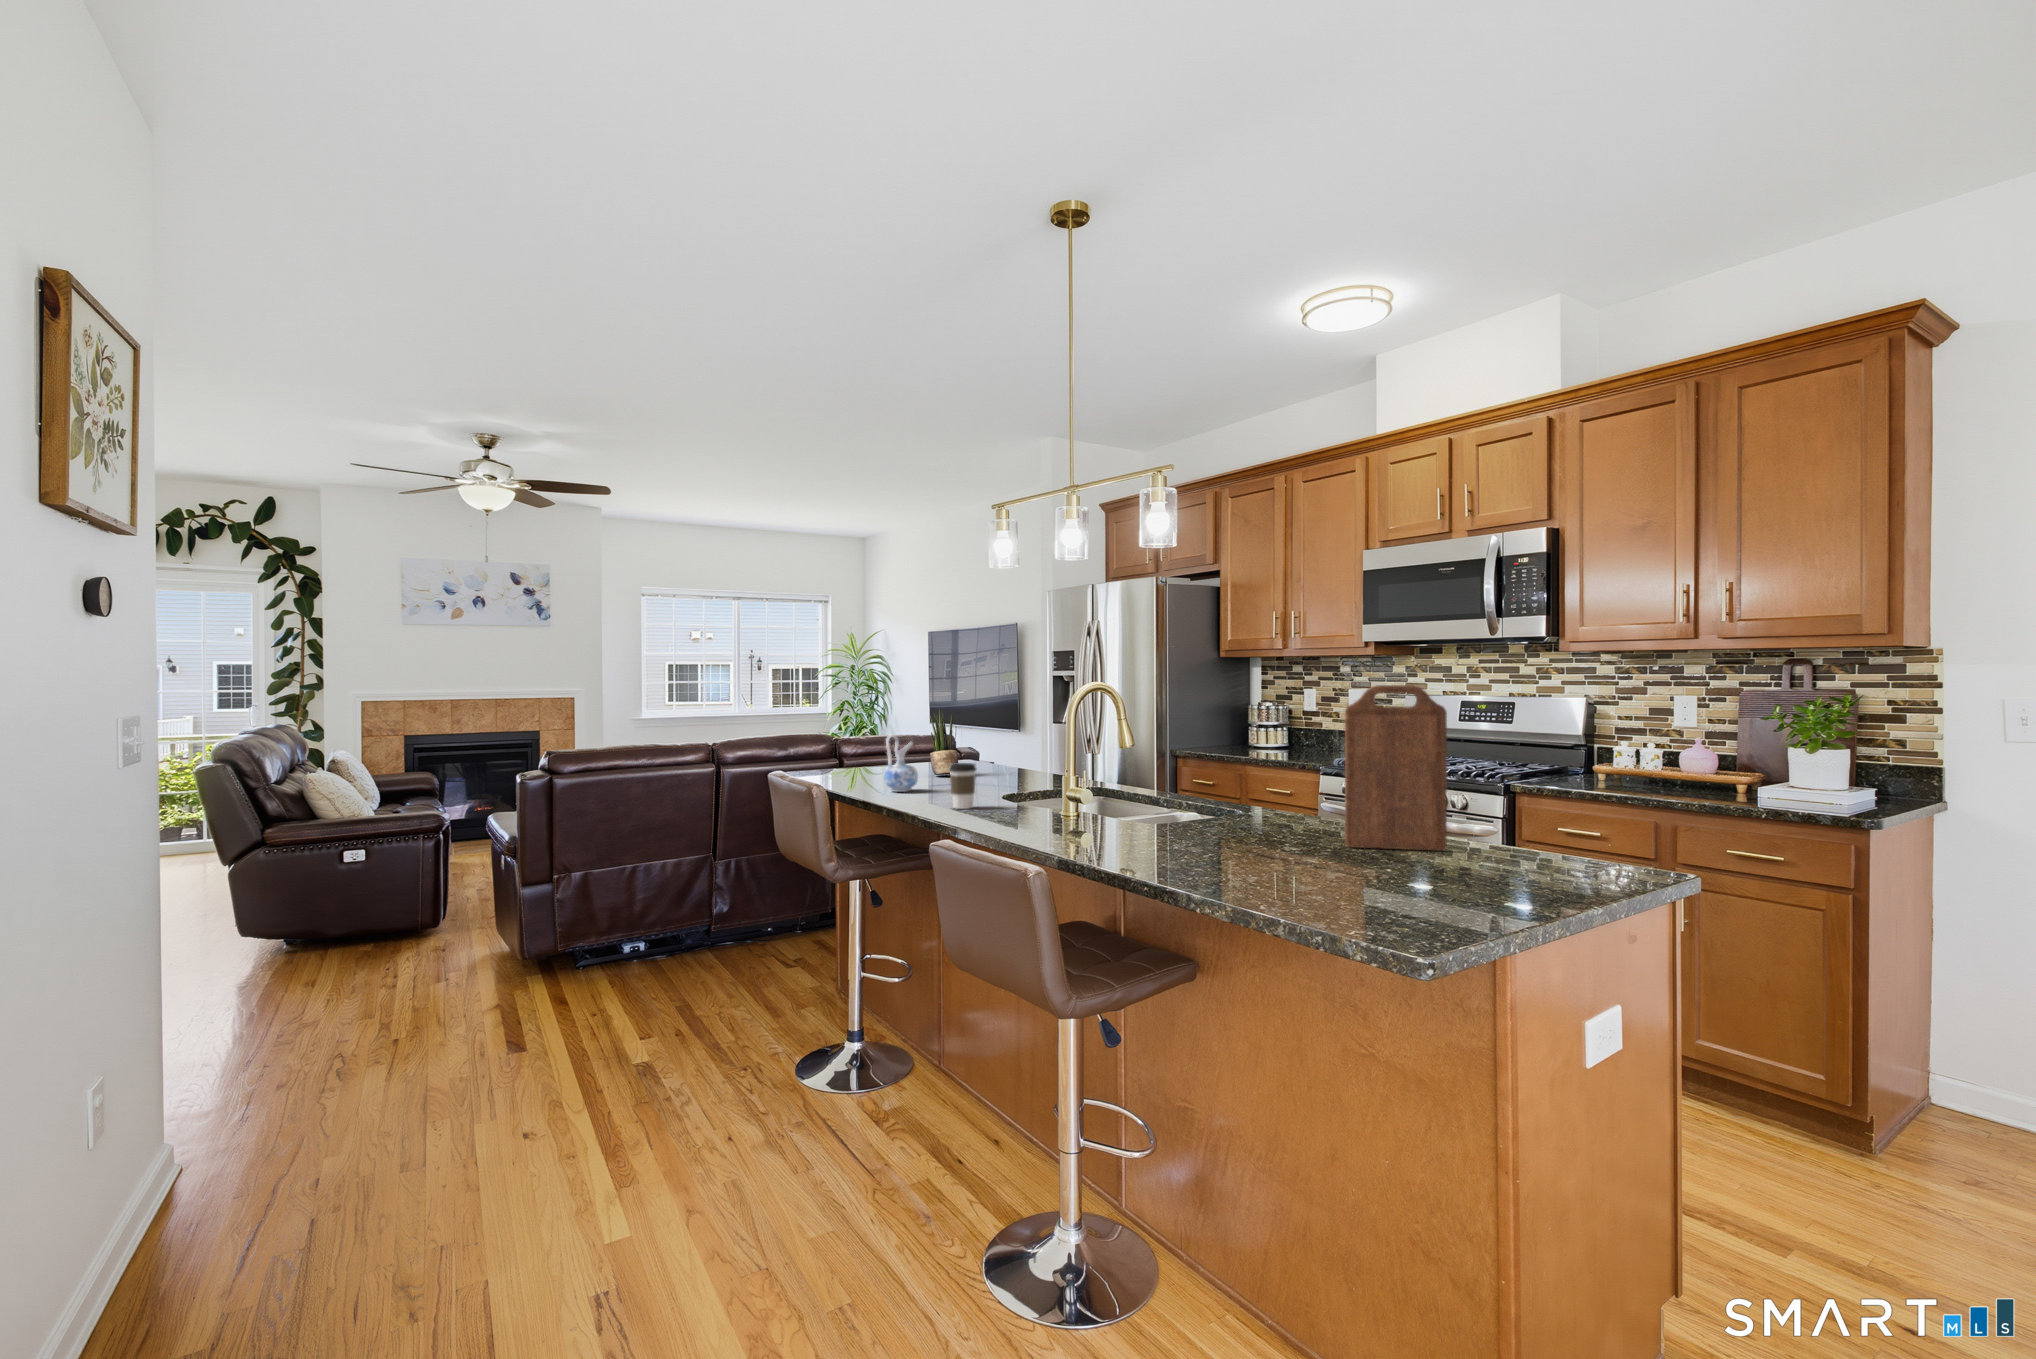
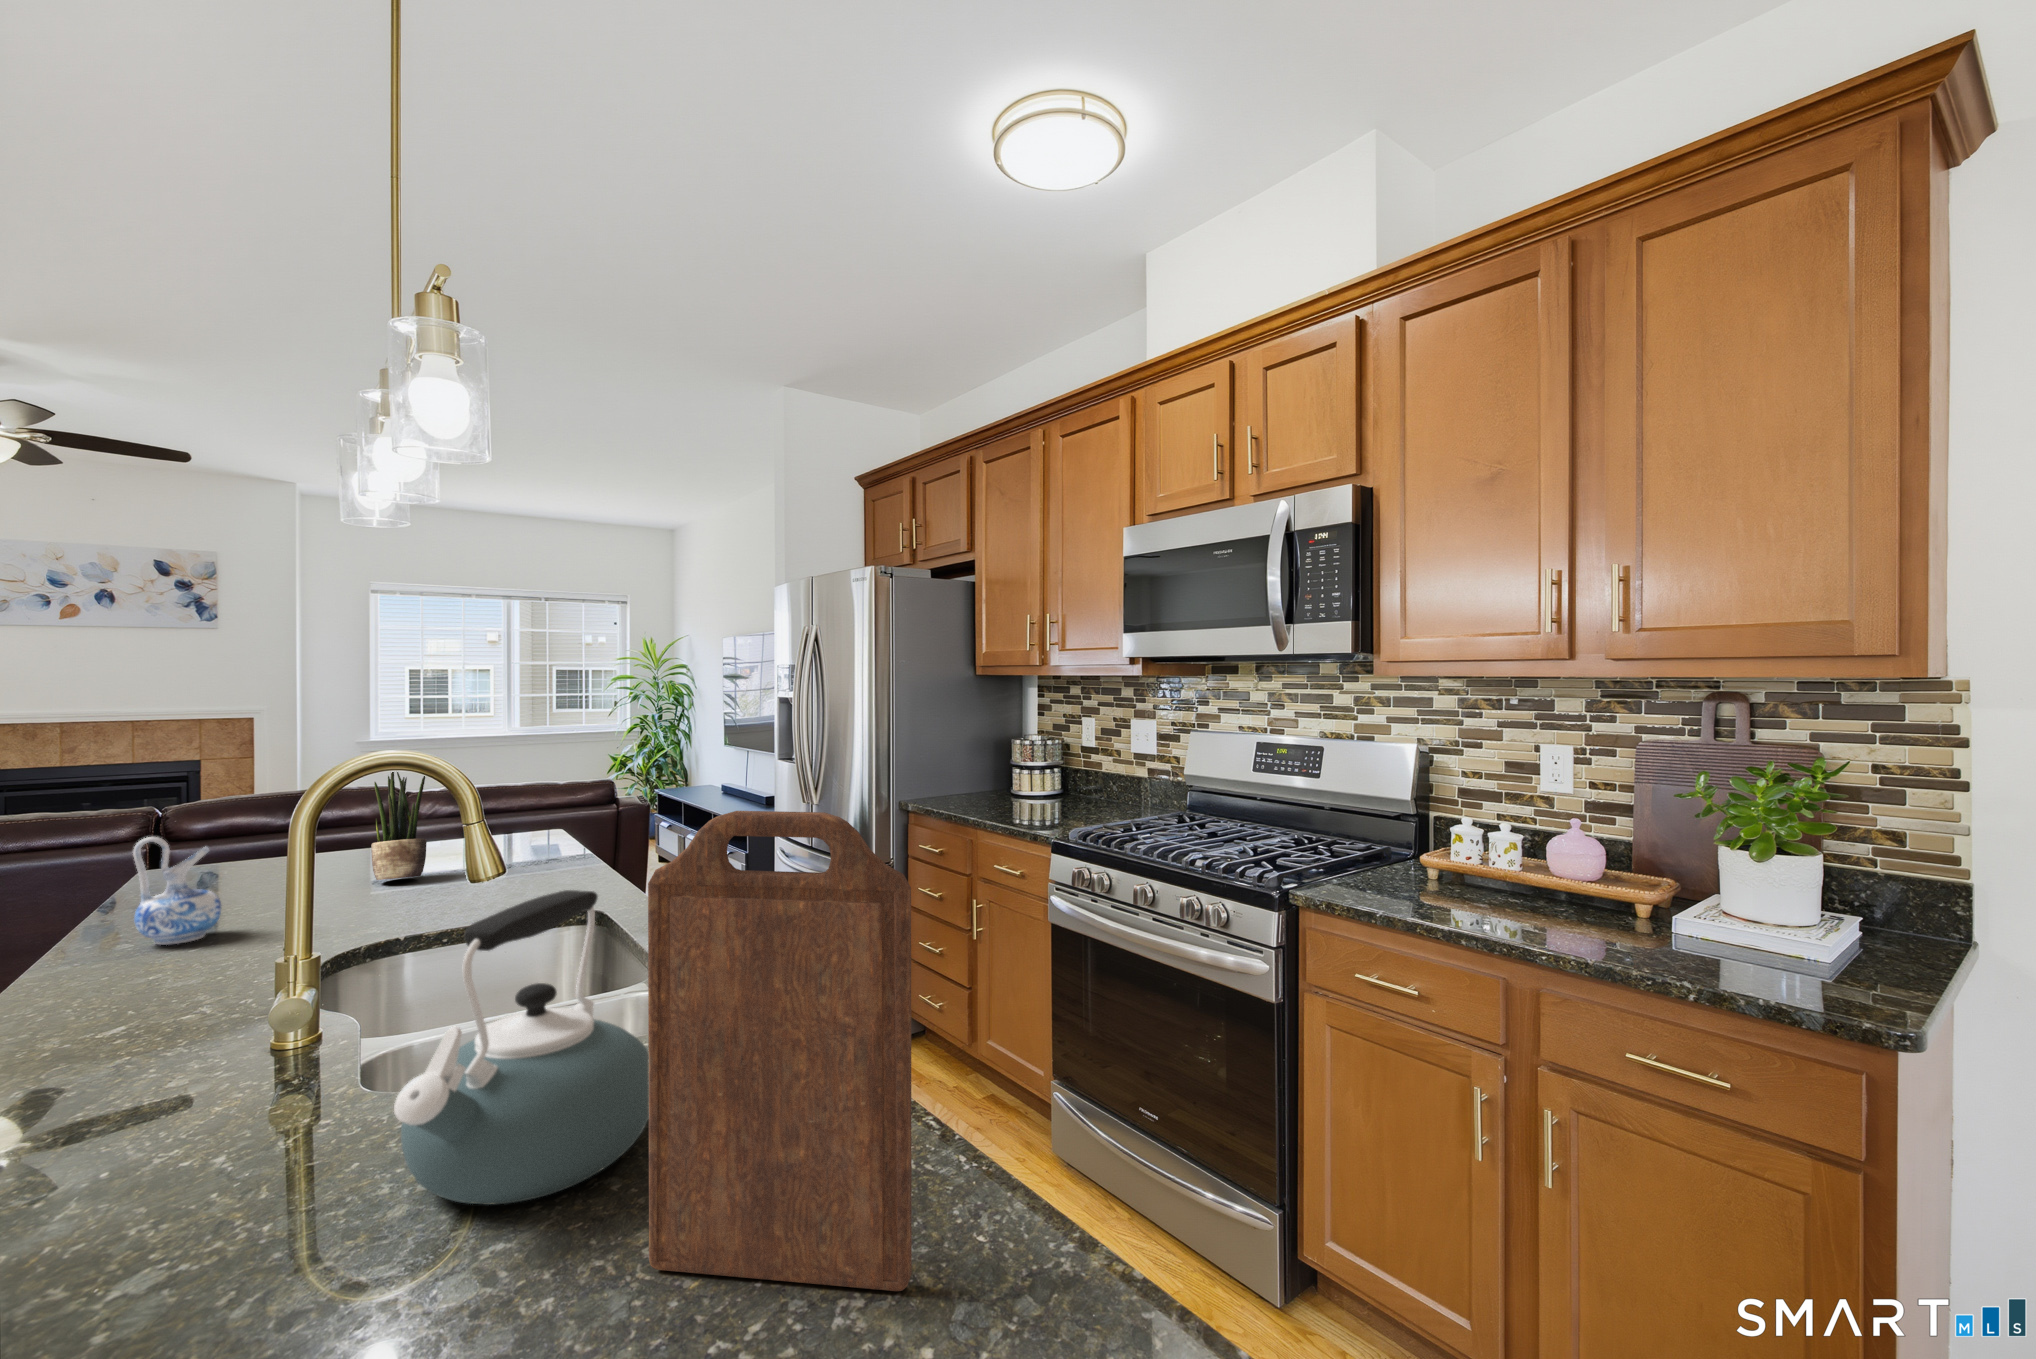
kettle: none [1208,730,1299,839] -> present [394,890,648,1205]
coffee cup: present [950,763,976,809] -> none [83,918,164,1024]

